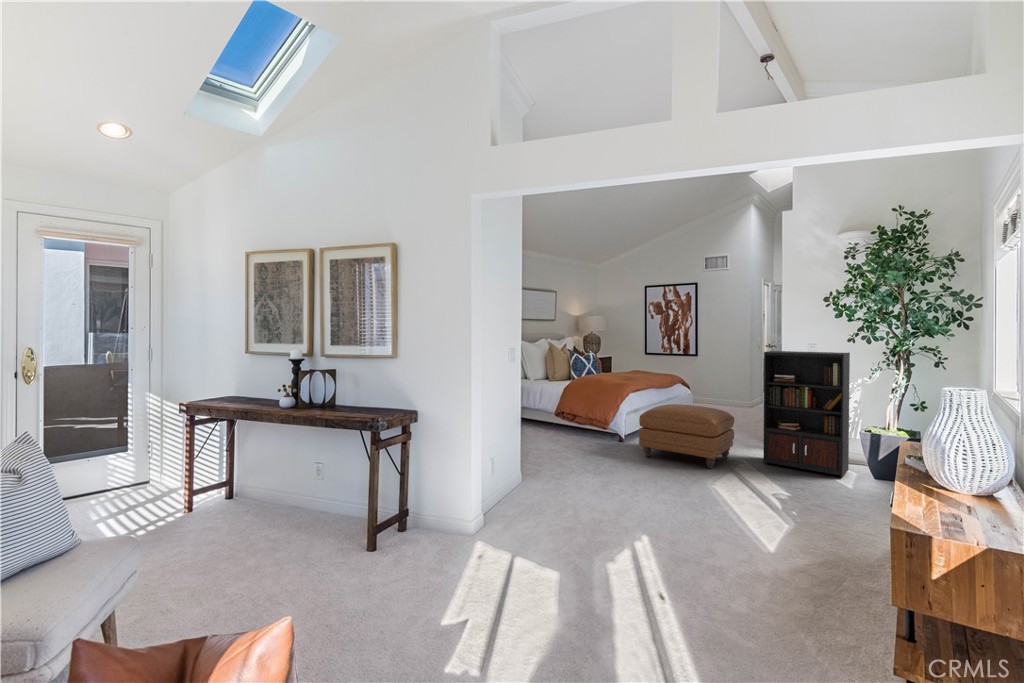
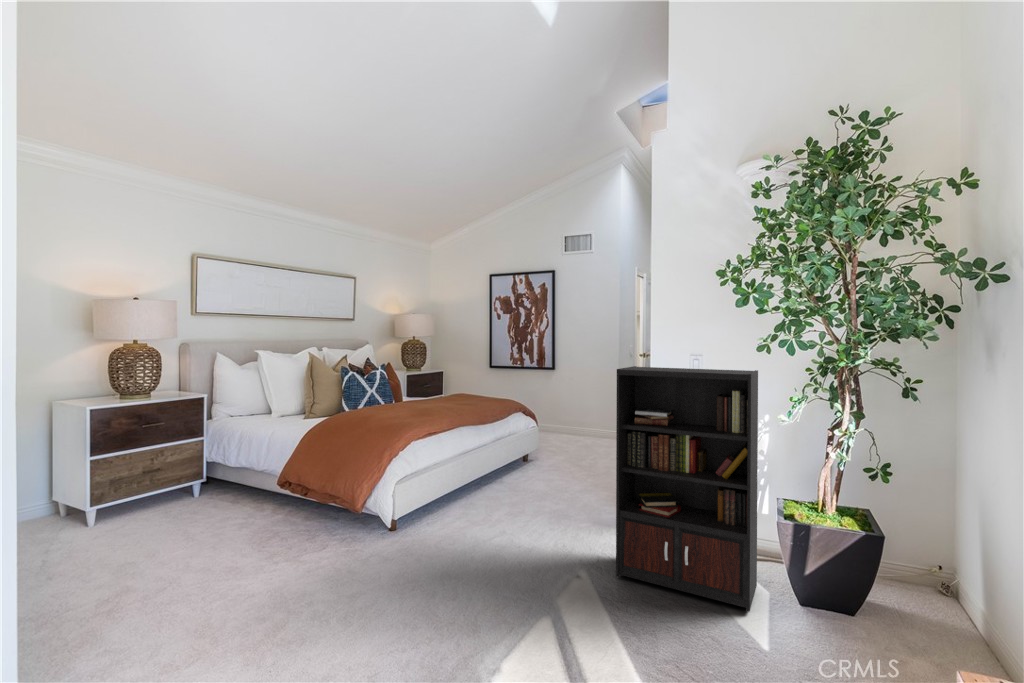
ottoman: present [639,404,734,468] -> none [393,465,569,603]

